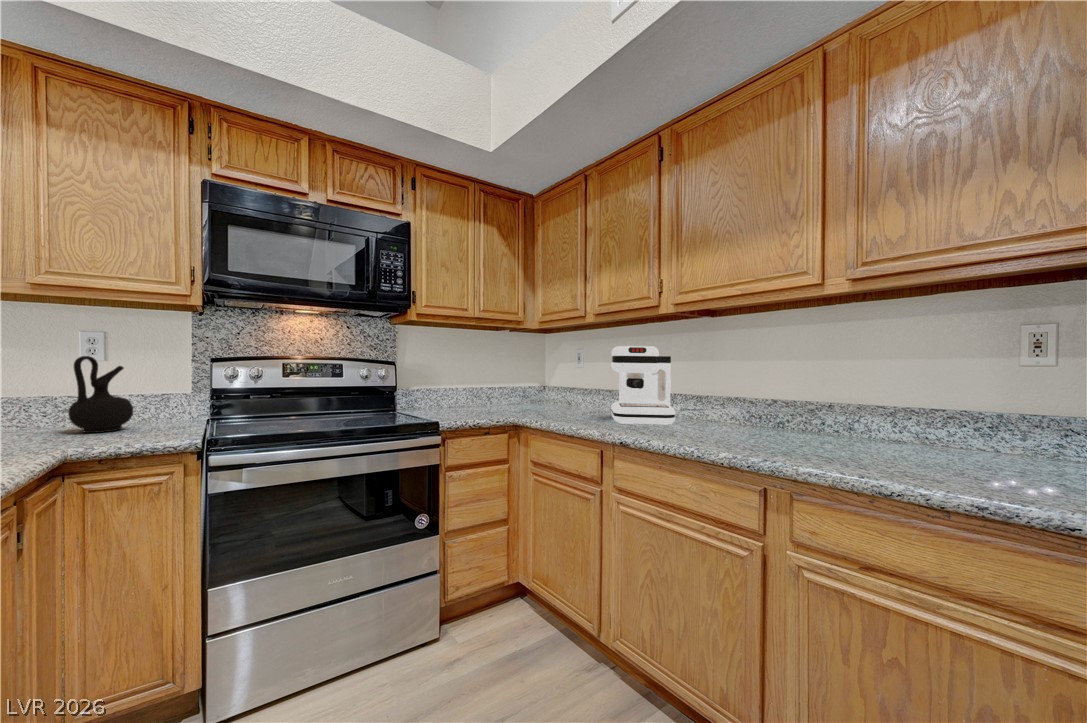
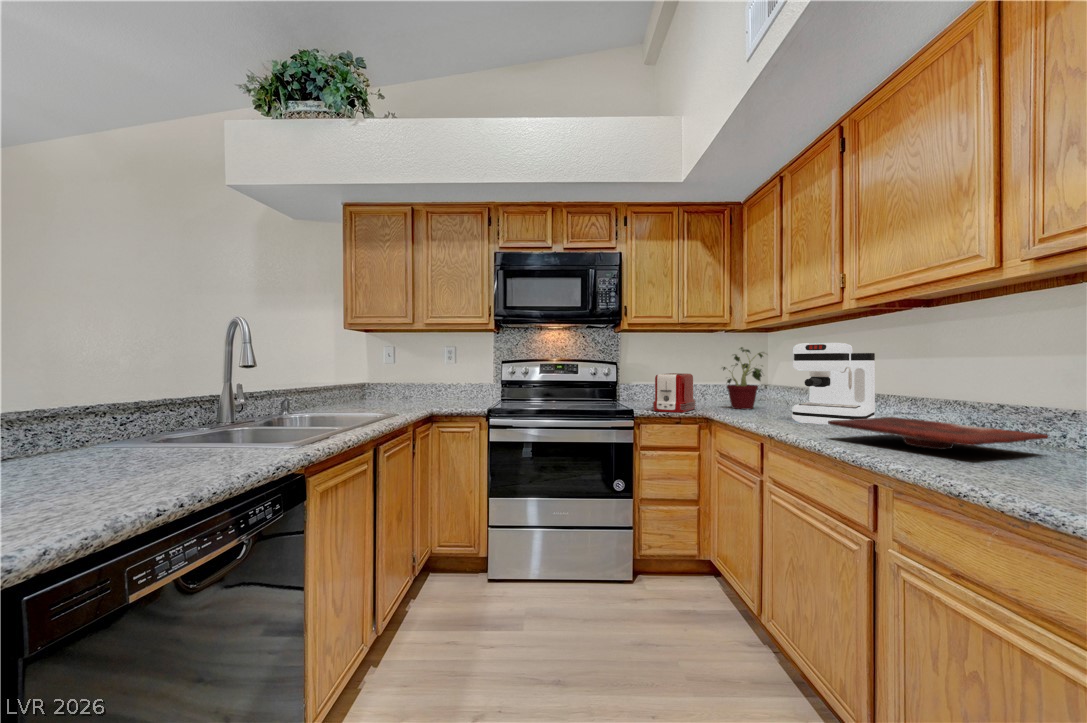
potted plant: none [513,346,554,411] -> present [723,347,763,409]
ceramic jug: present [68,356,133,433] -> none [440,361,466,404]
toaster: none [455,375,494,421] -> present [653,373,696,413]
cutting board: none [687,415,831,444] -> present [828,417,1048,449]

